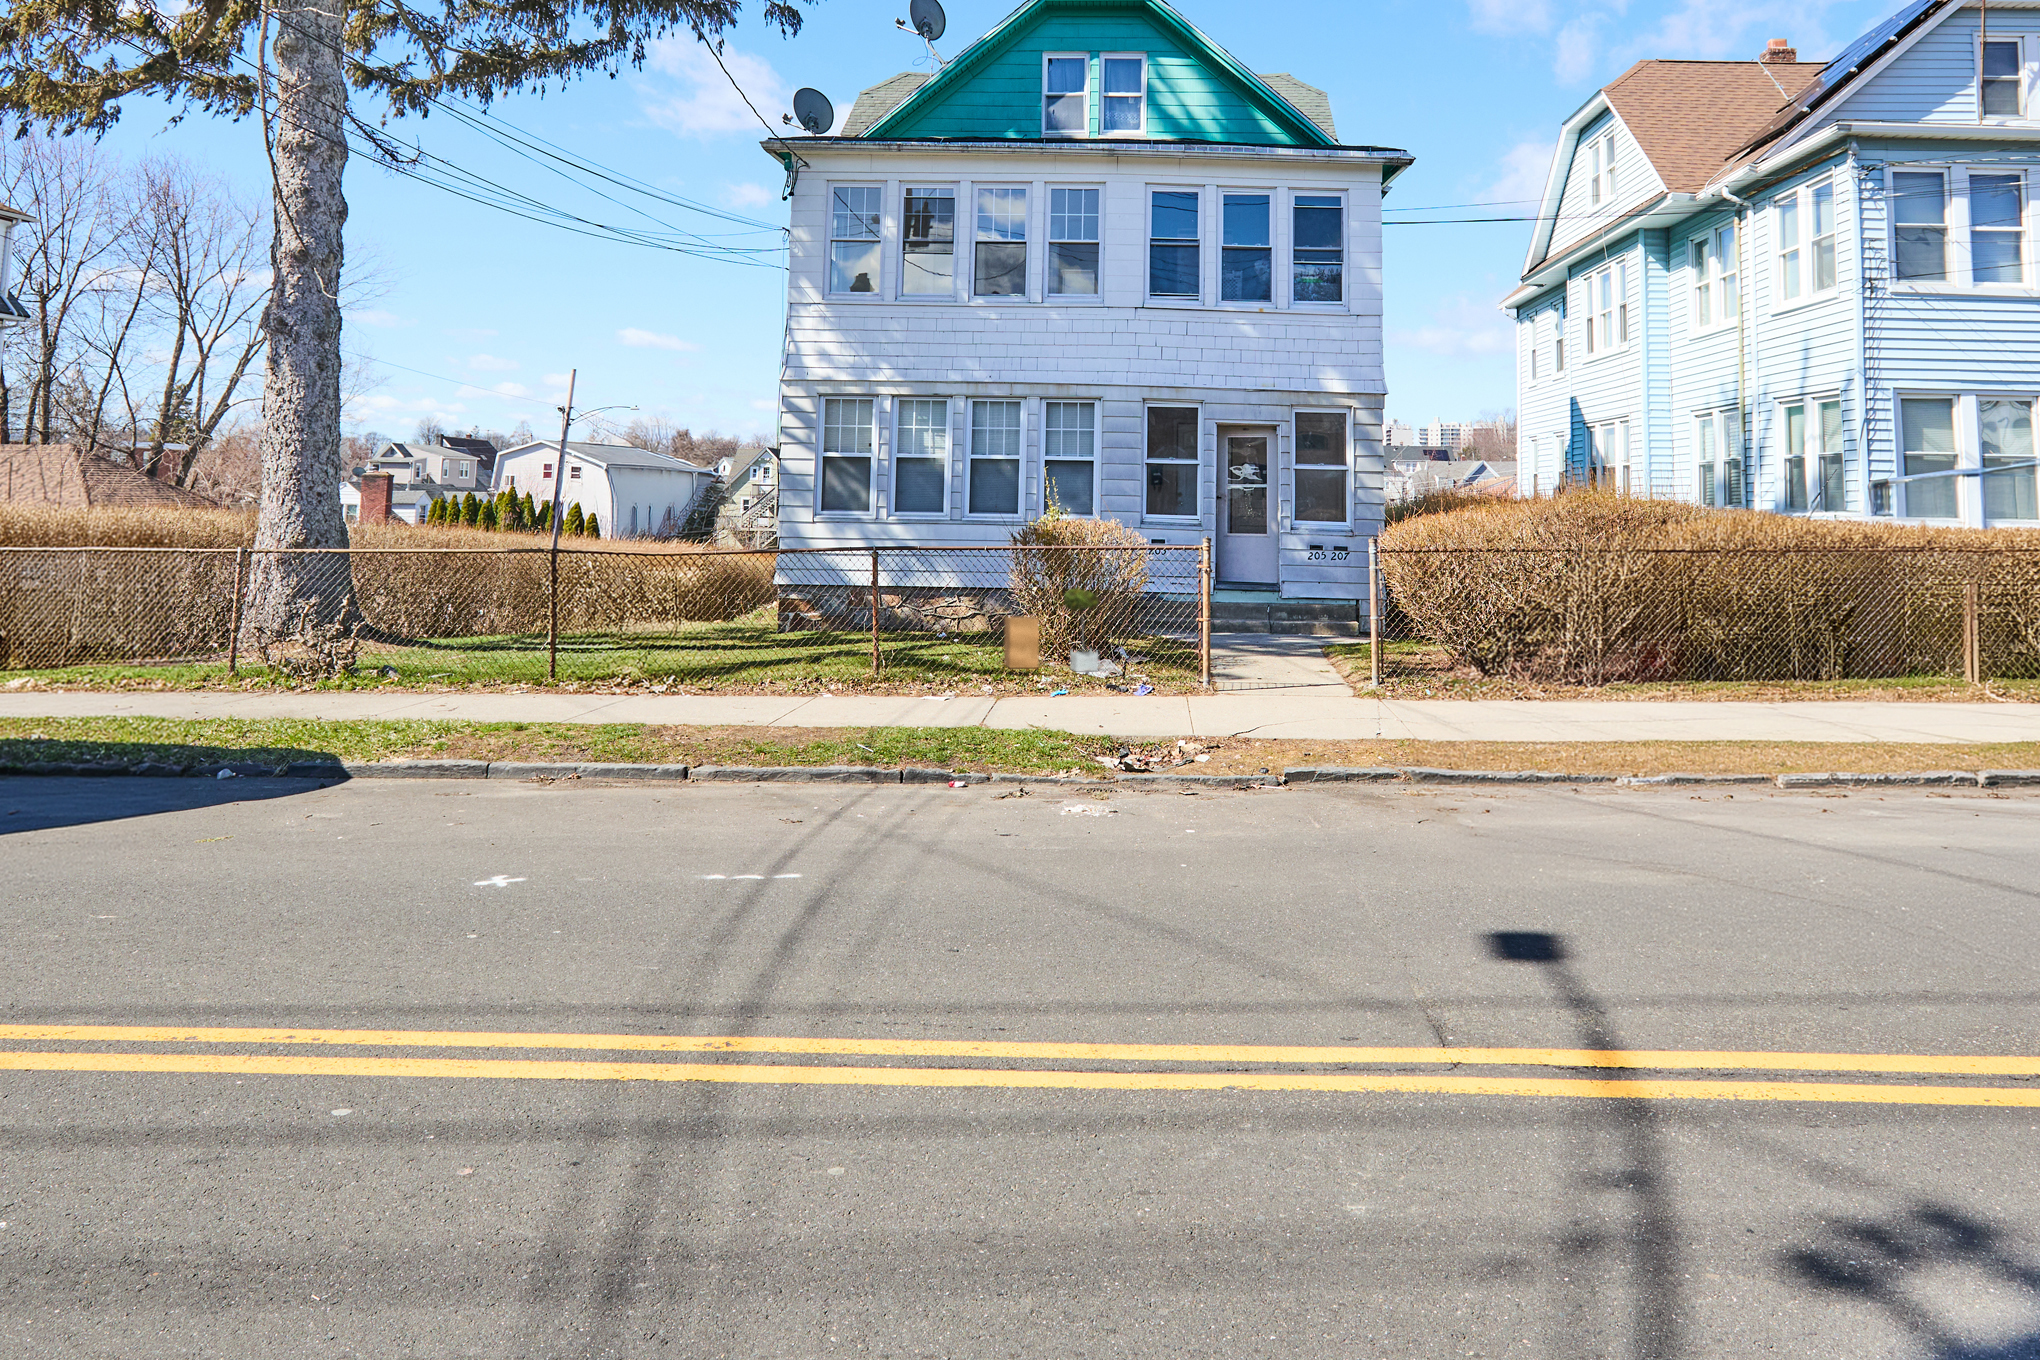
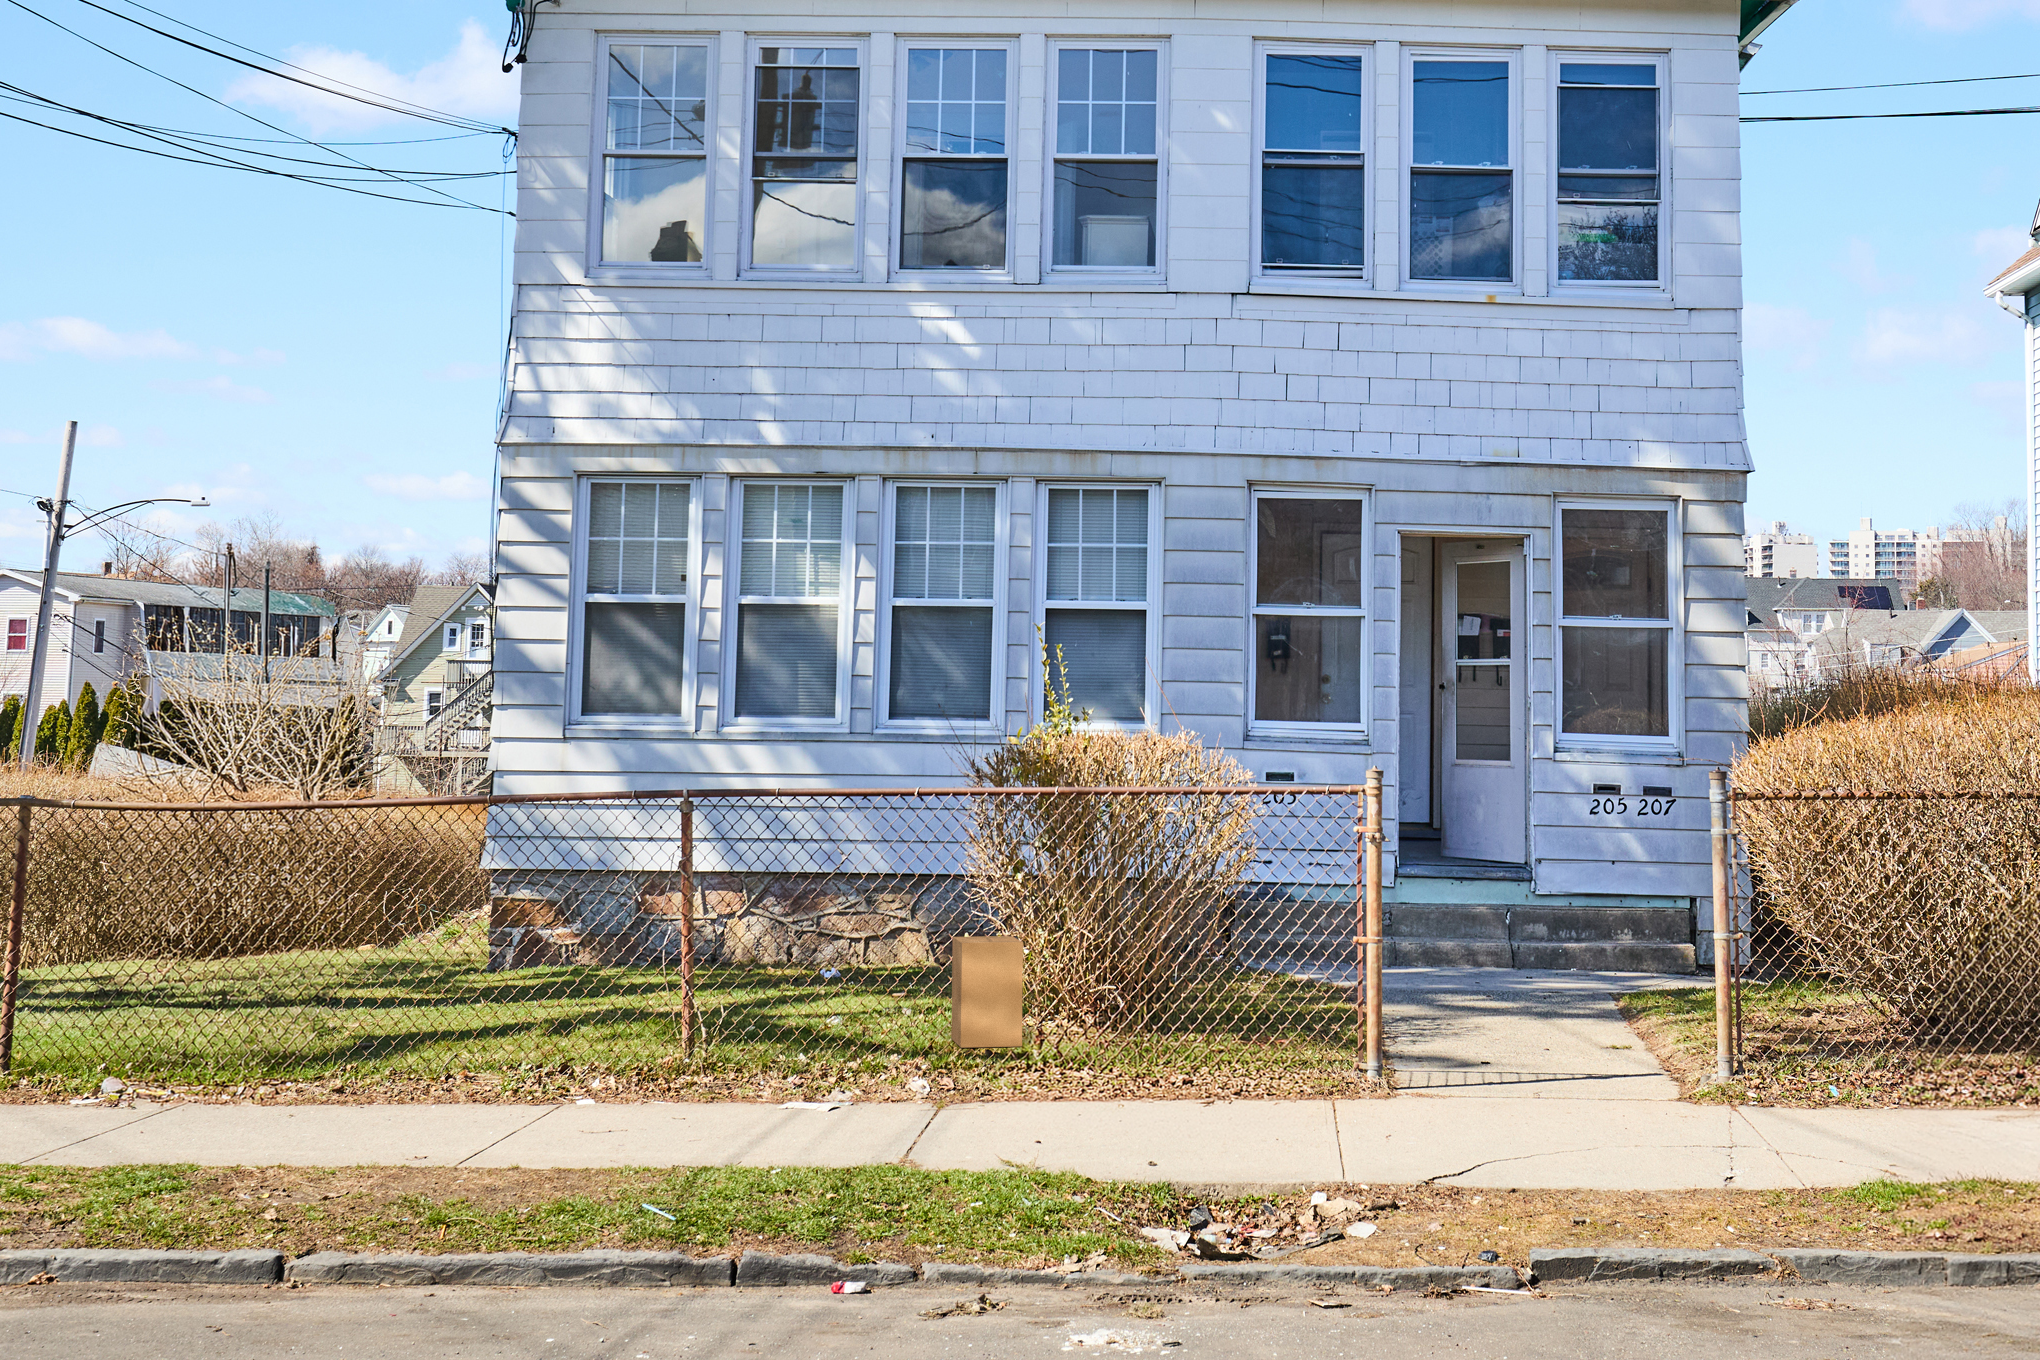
potted tree: present [1064,588,1099,672] -> none [1073,874,1149,1055]

